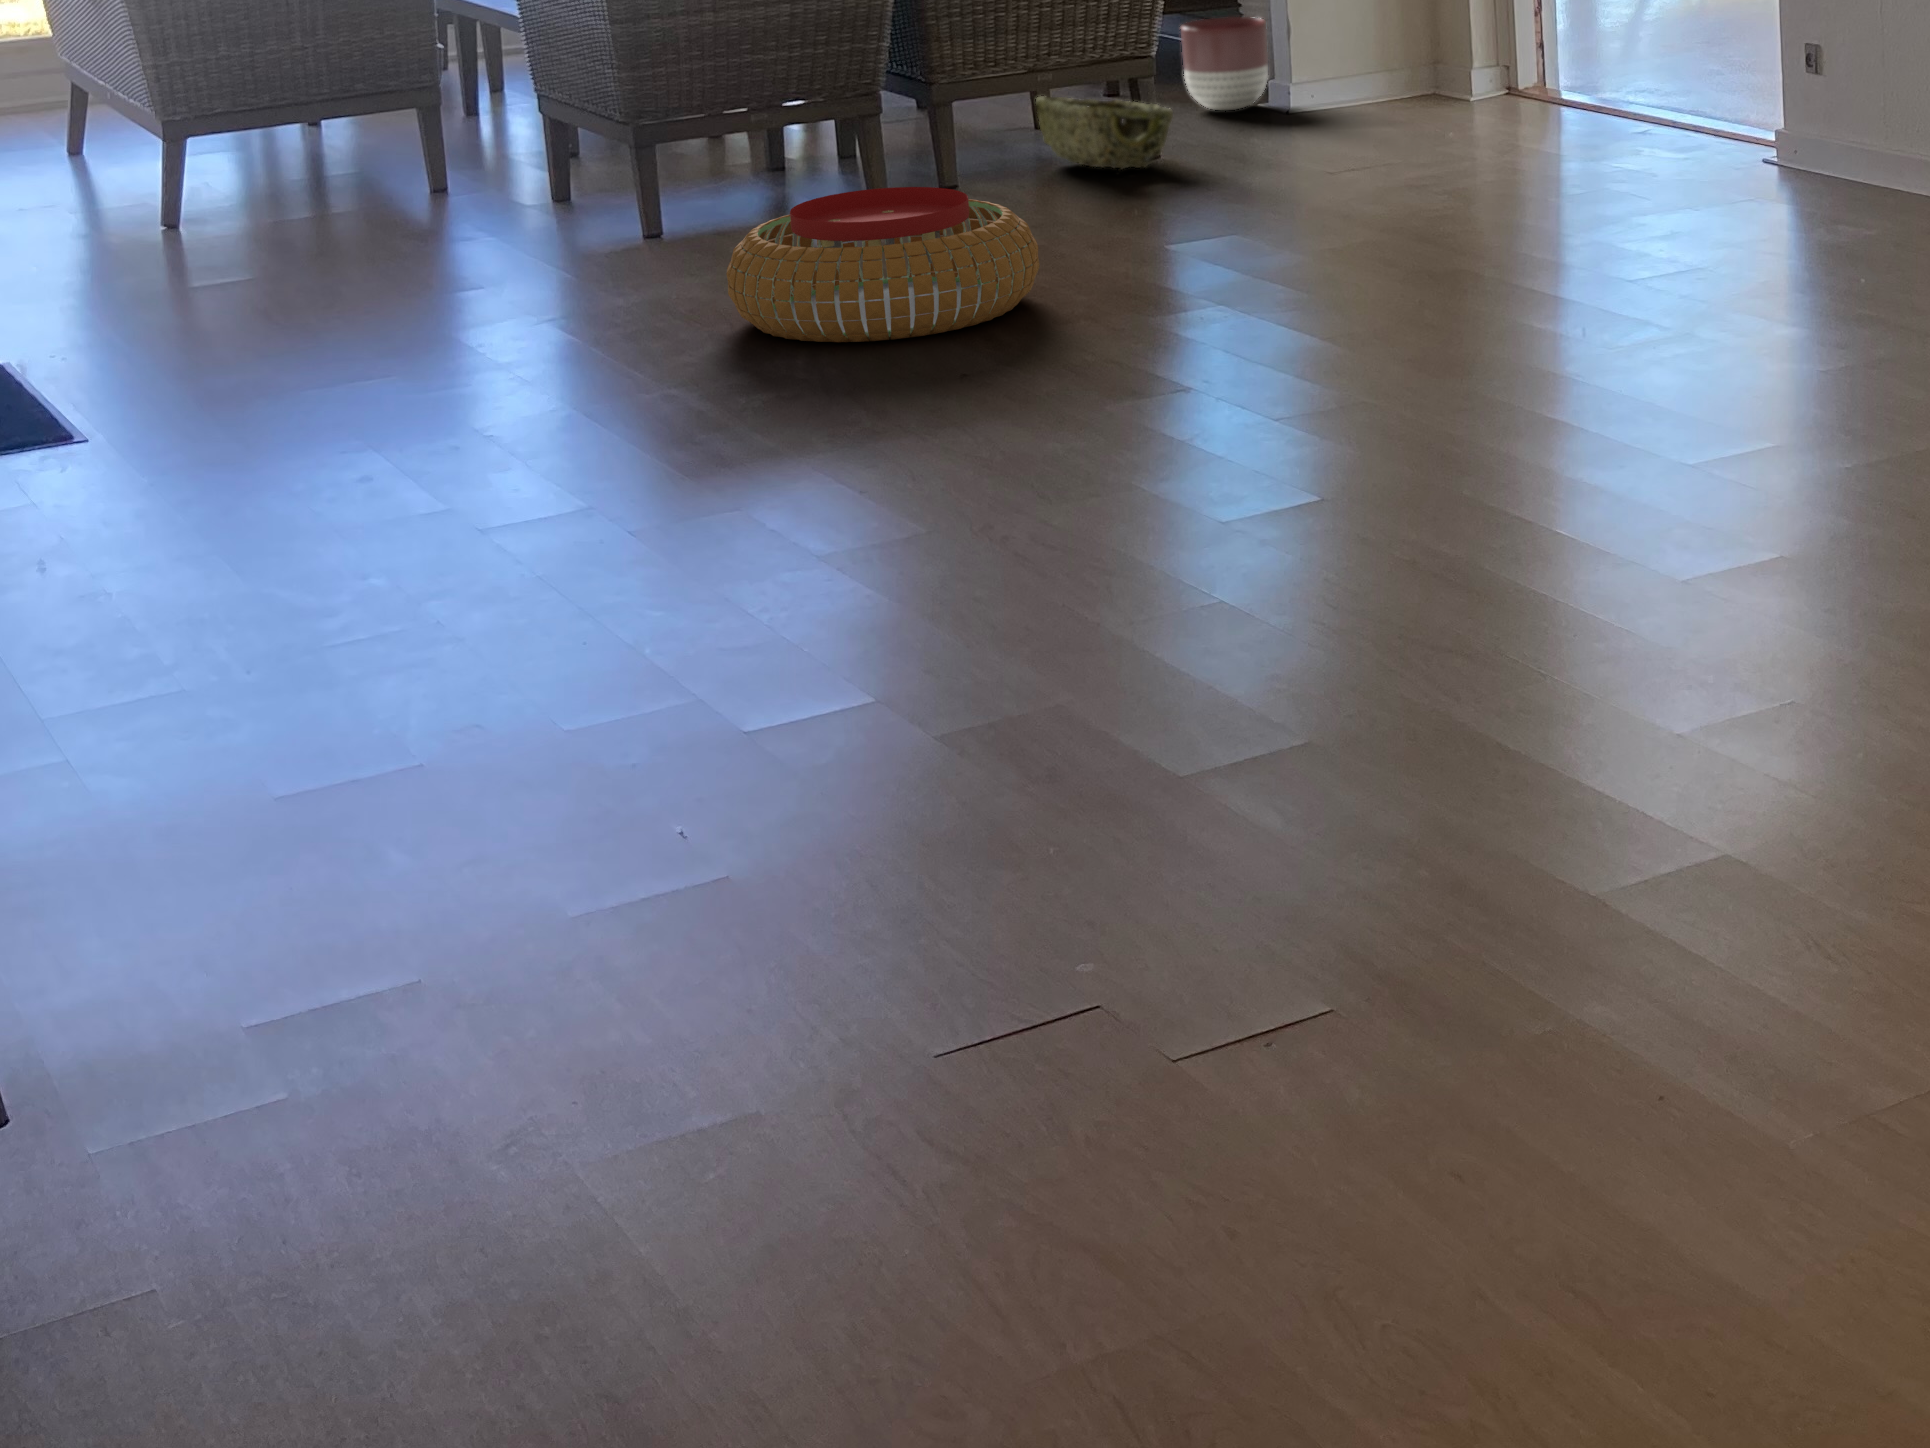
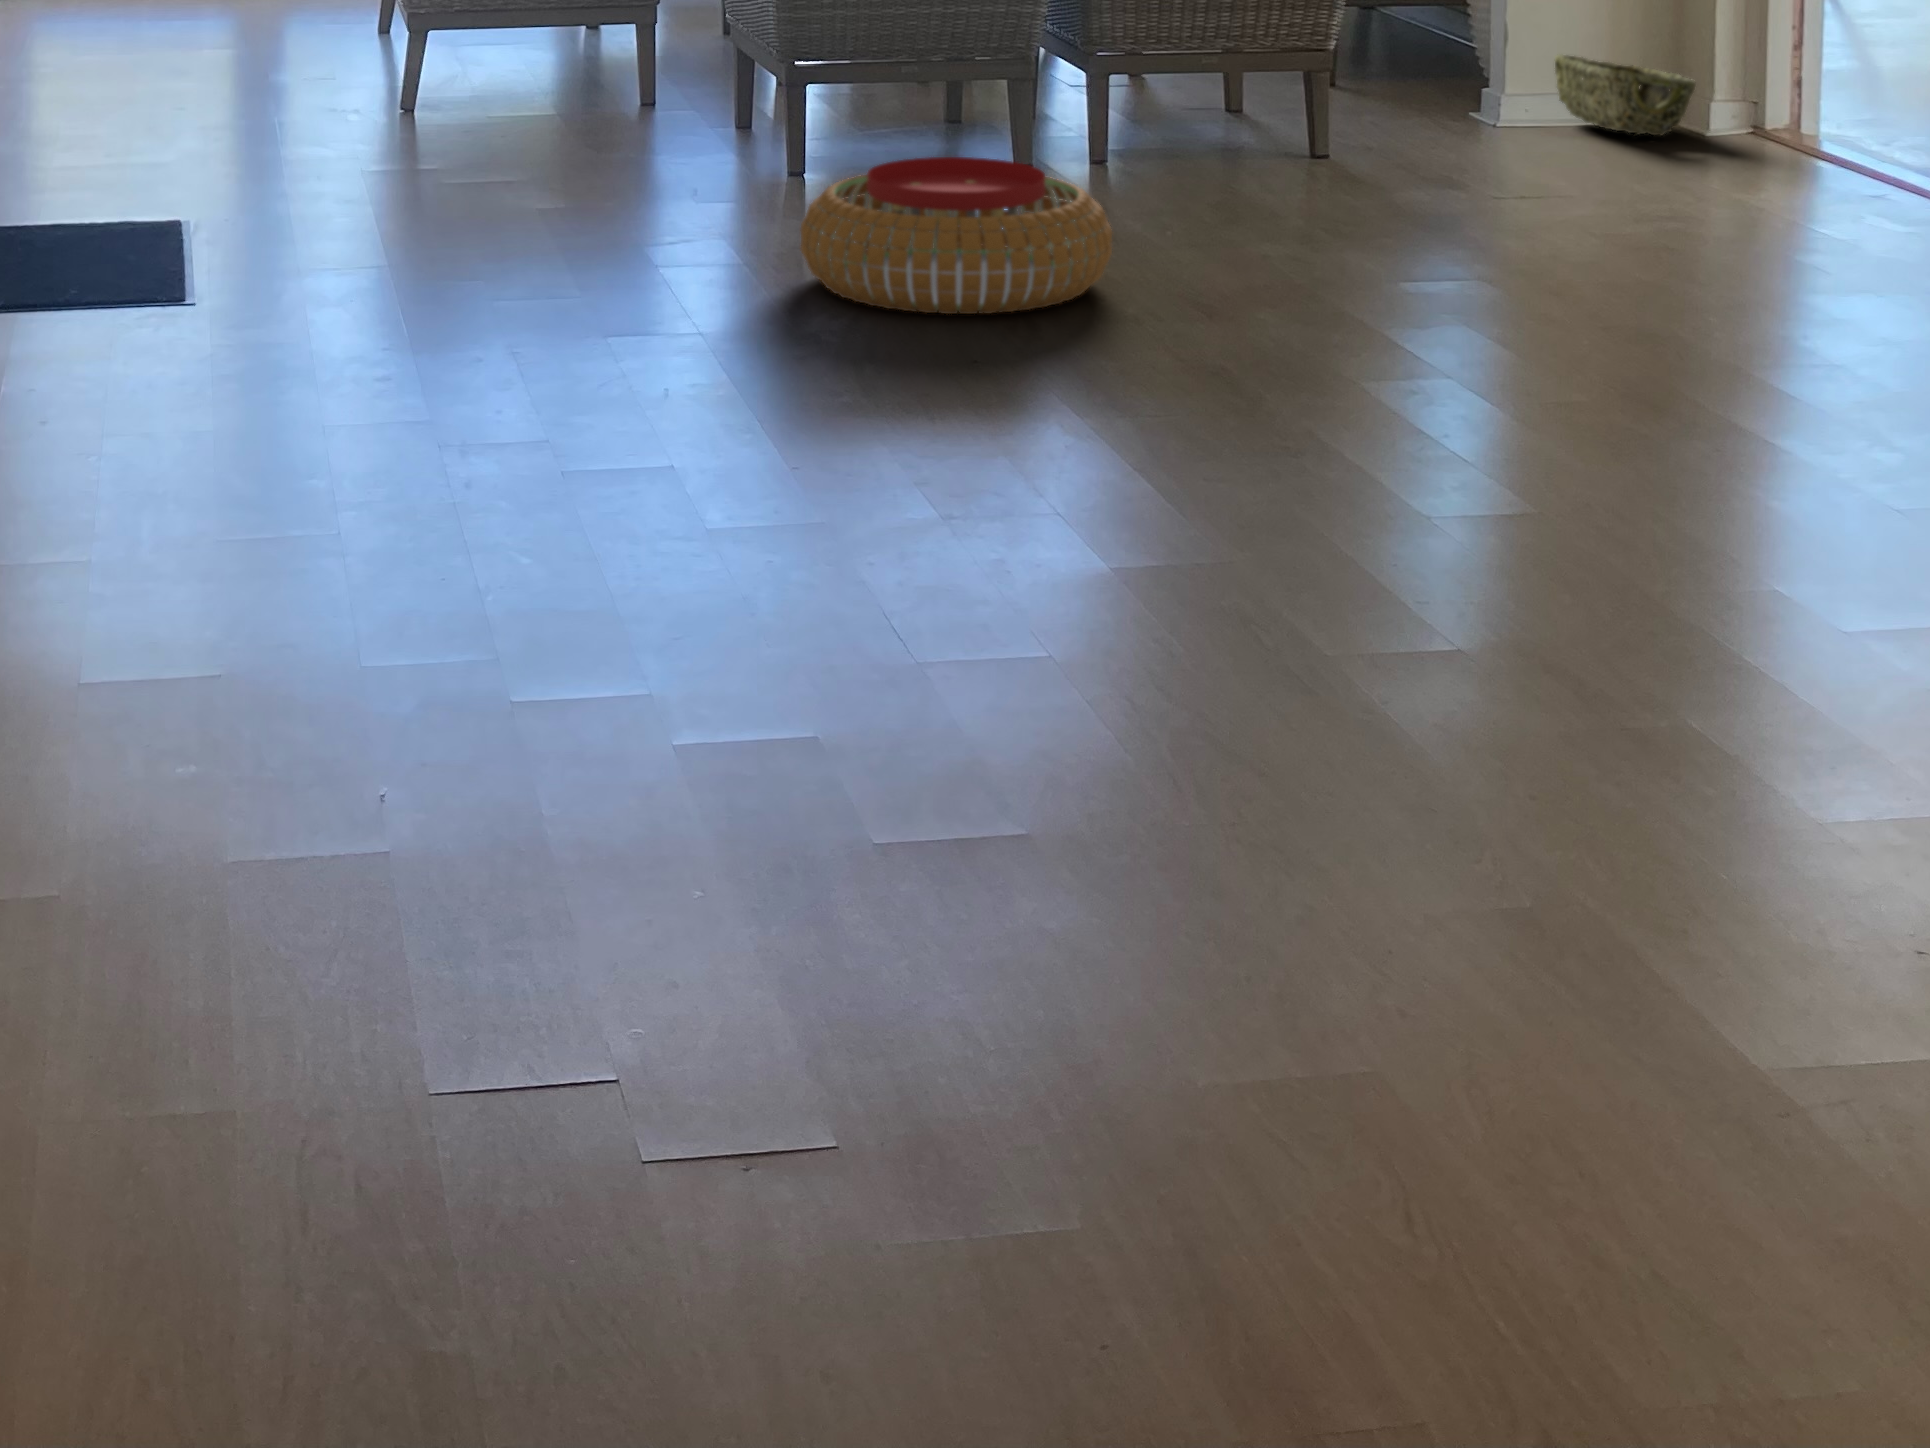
planter: present [1180,17,1268,110] -> none [1391,15,1483,113]
woven basket: present [1036,96,1173,170] -> present [1554,54,1696,136]

